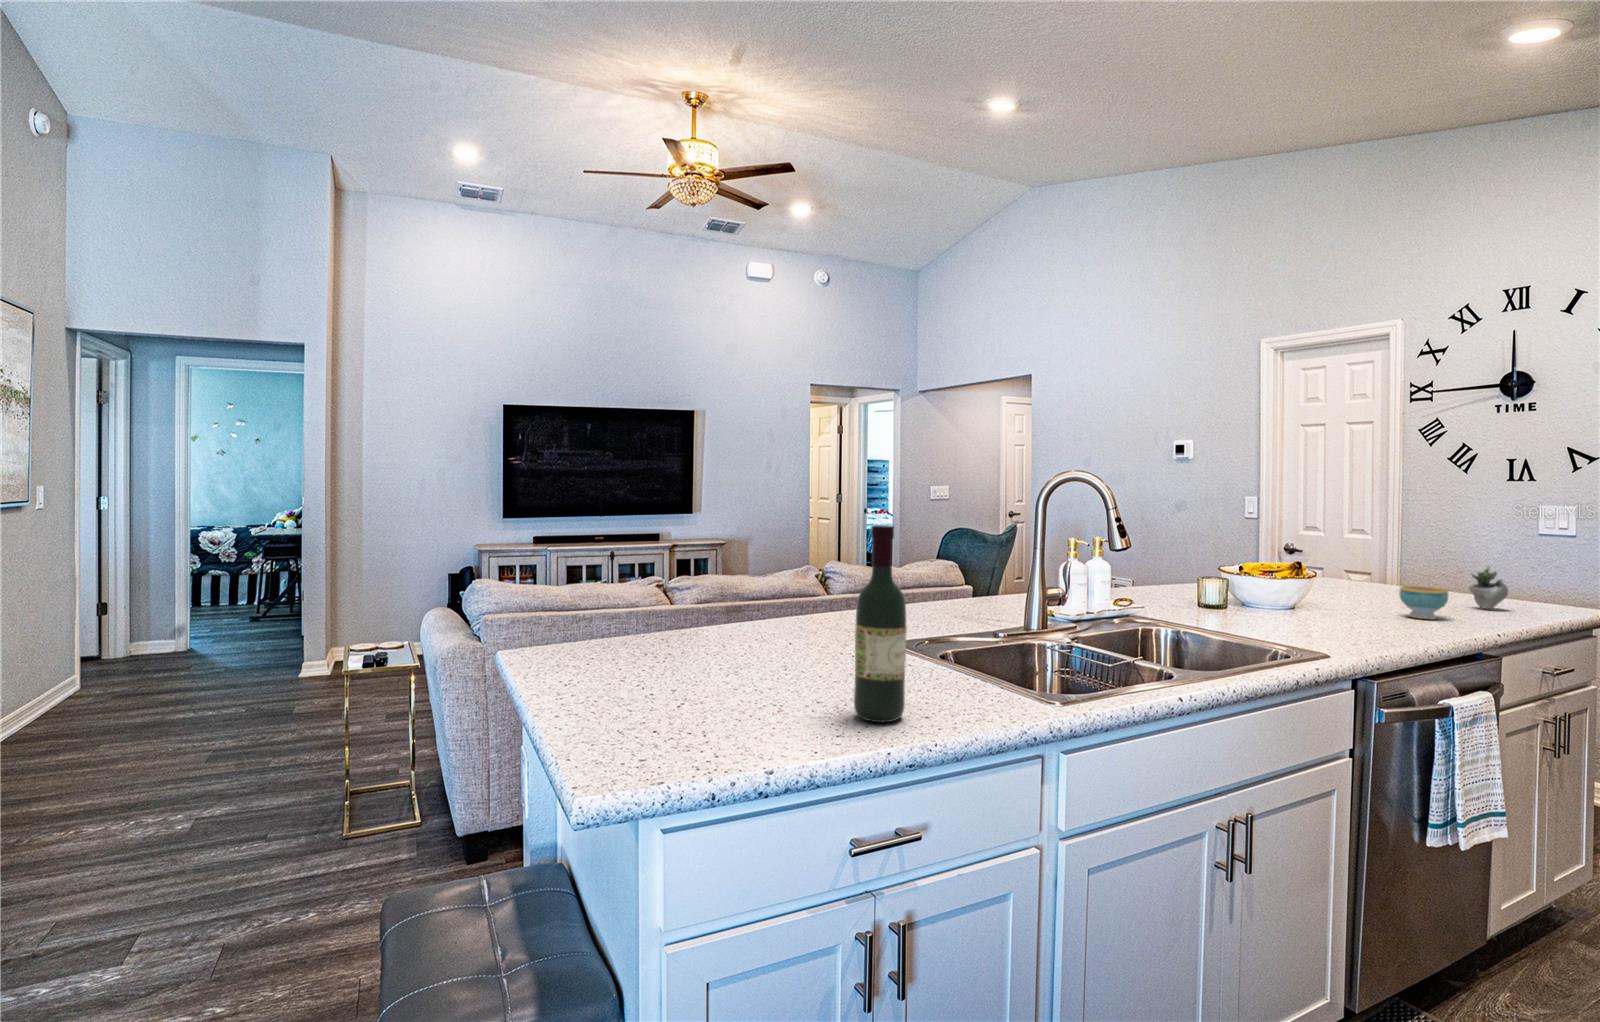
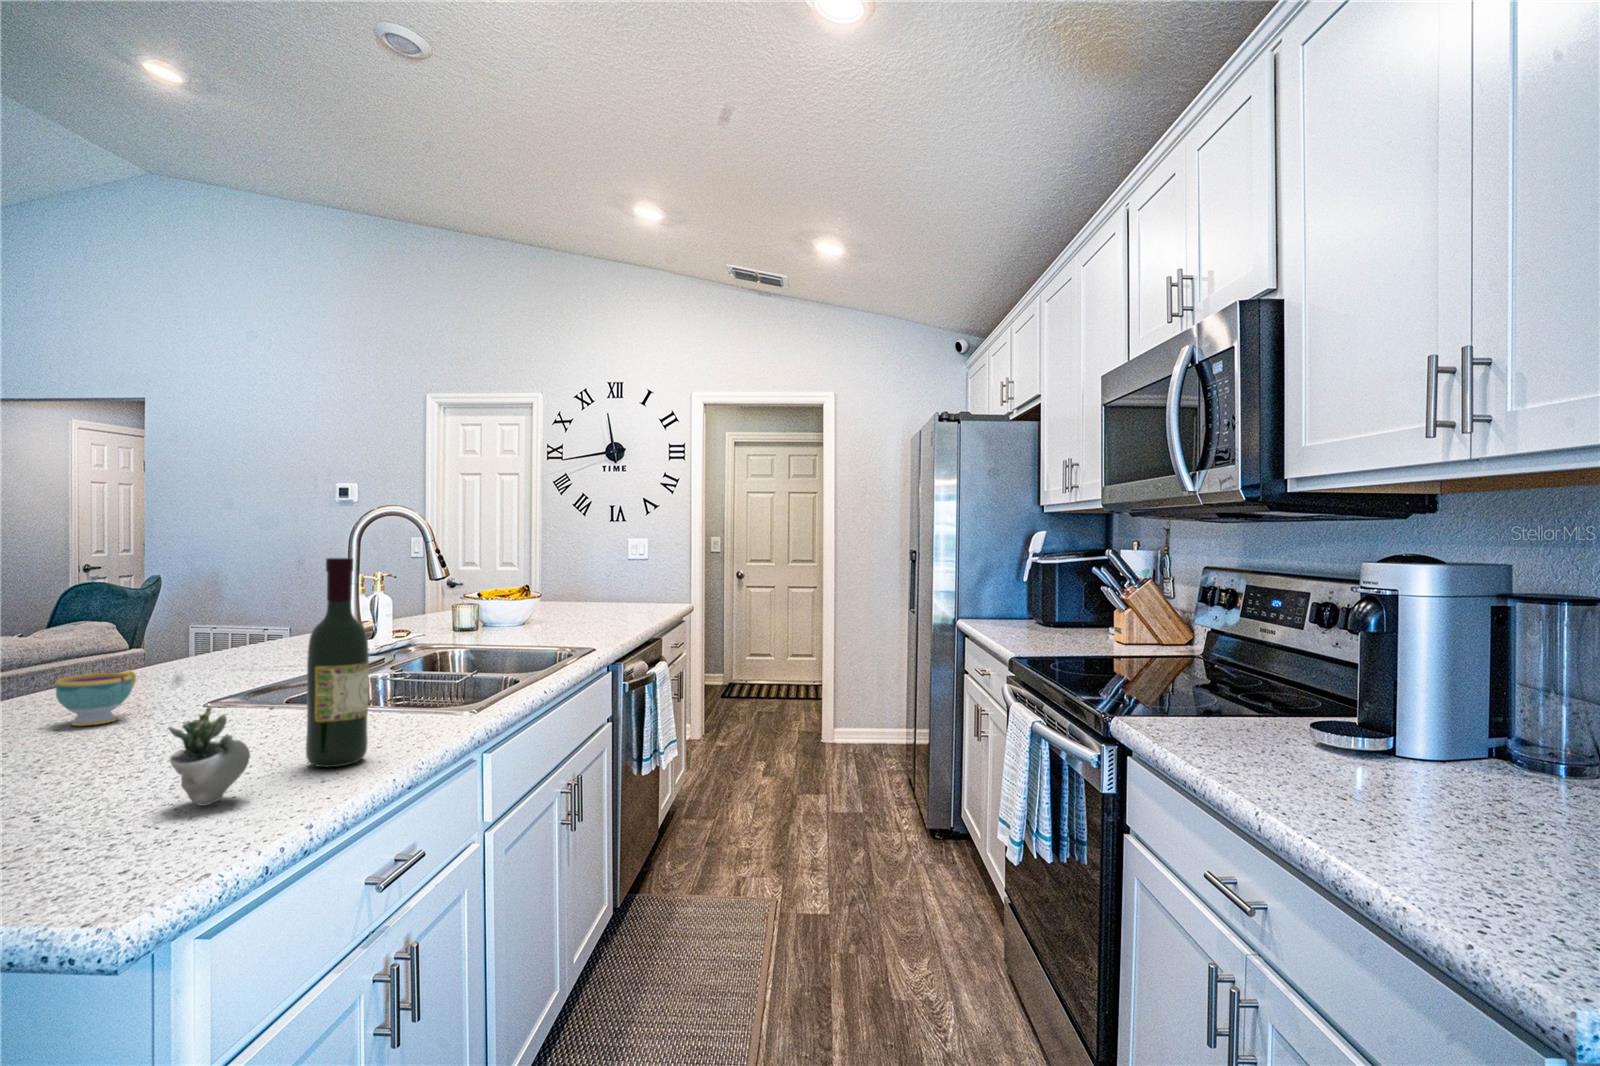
succulent plant: present [1469,567,1508,609] -> present [169,706,274,806]
teacup: present [1399,586,1448,619] -> present [56,670,136,726]

